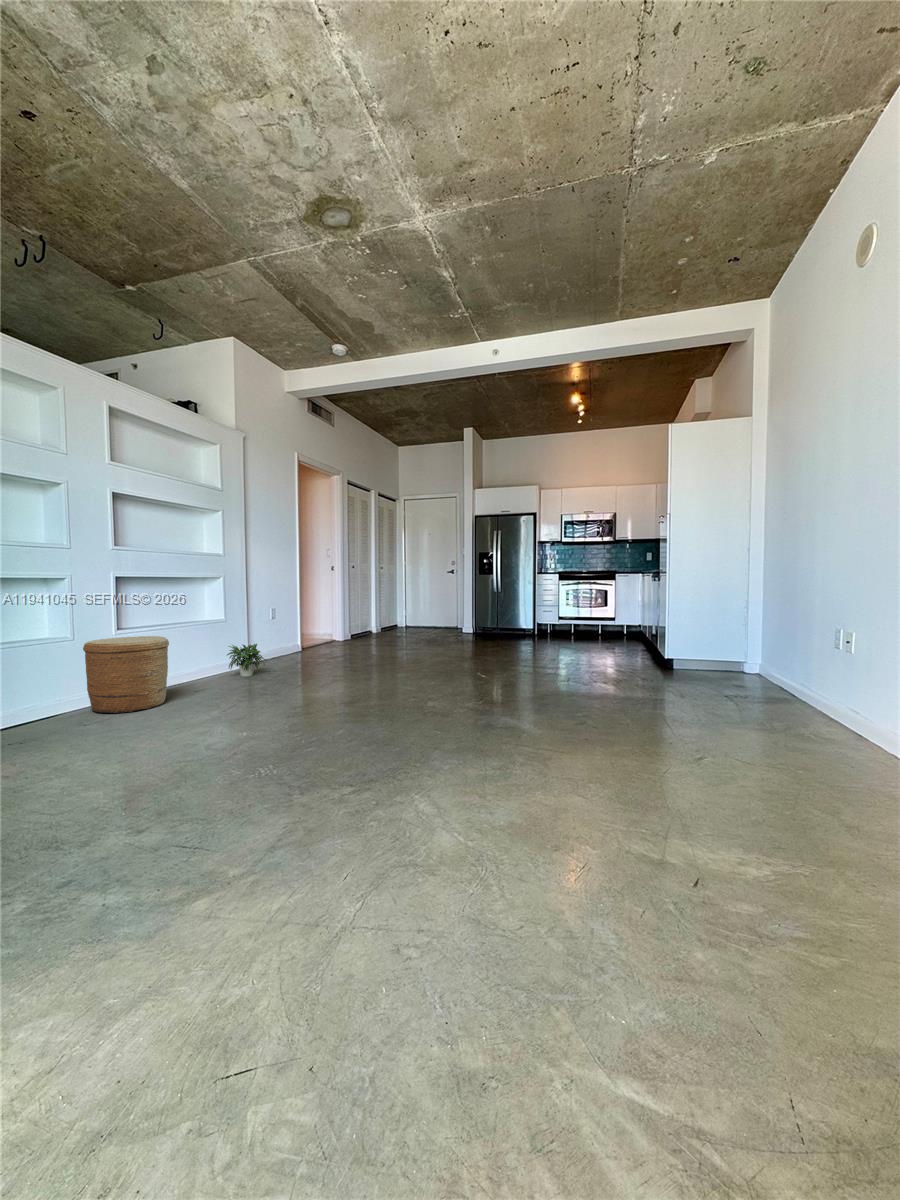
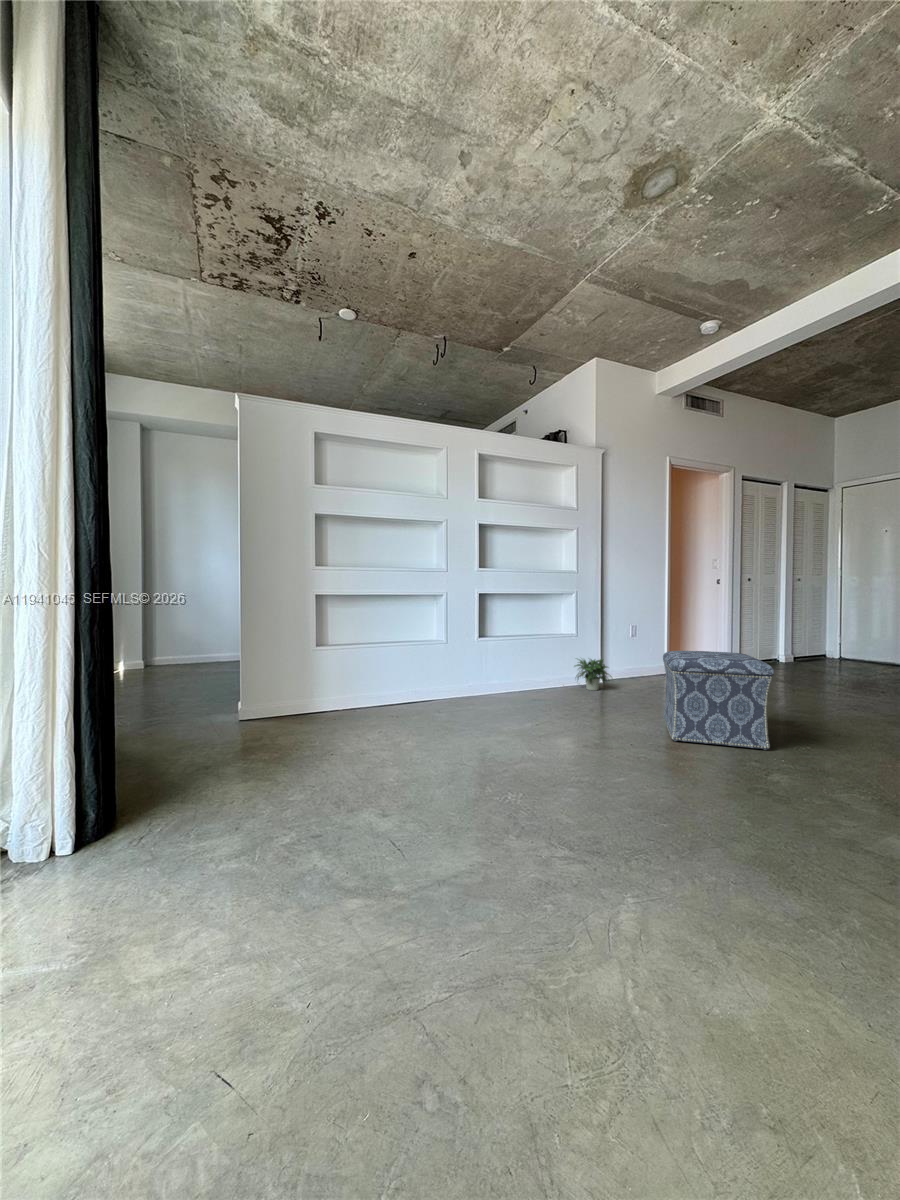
ottoman: none [330,623,417,700] -> present [663,651,774,750]
woven basket: present [83,636,169,713] -> none [453,641,512,705]

